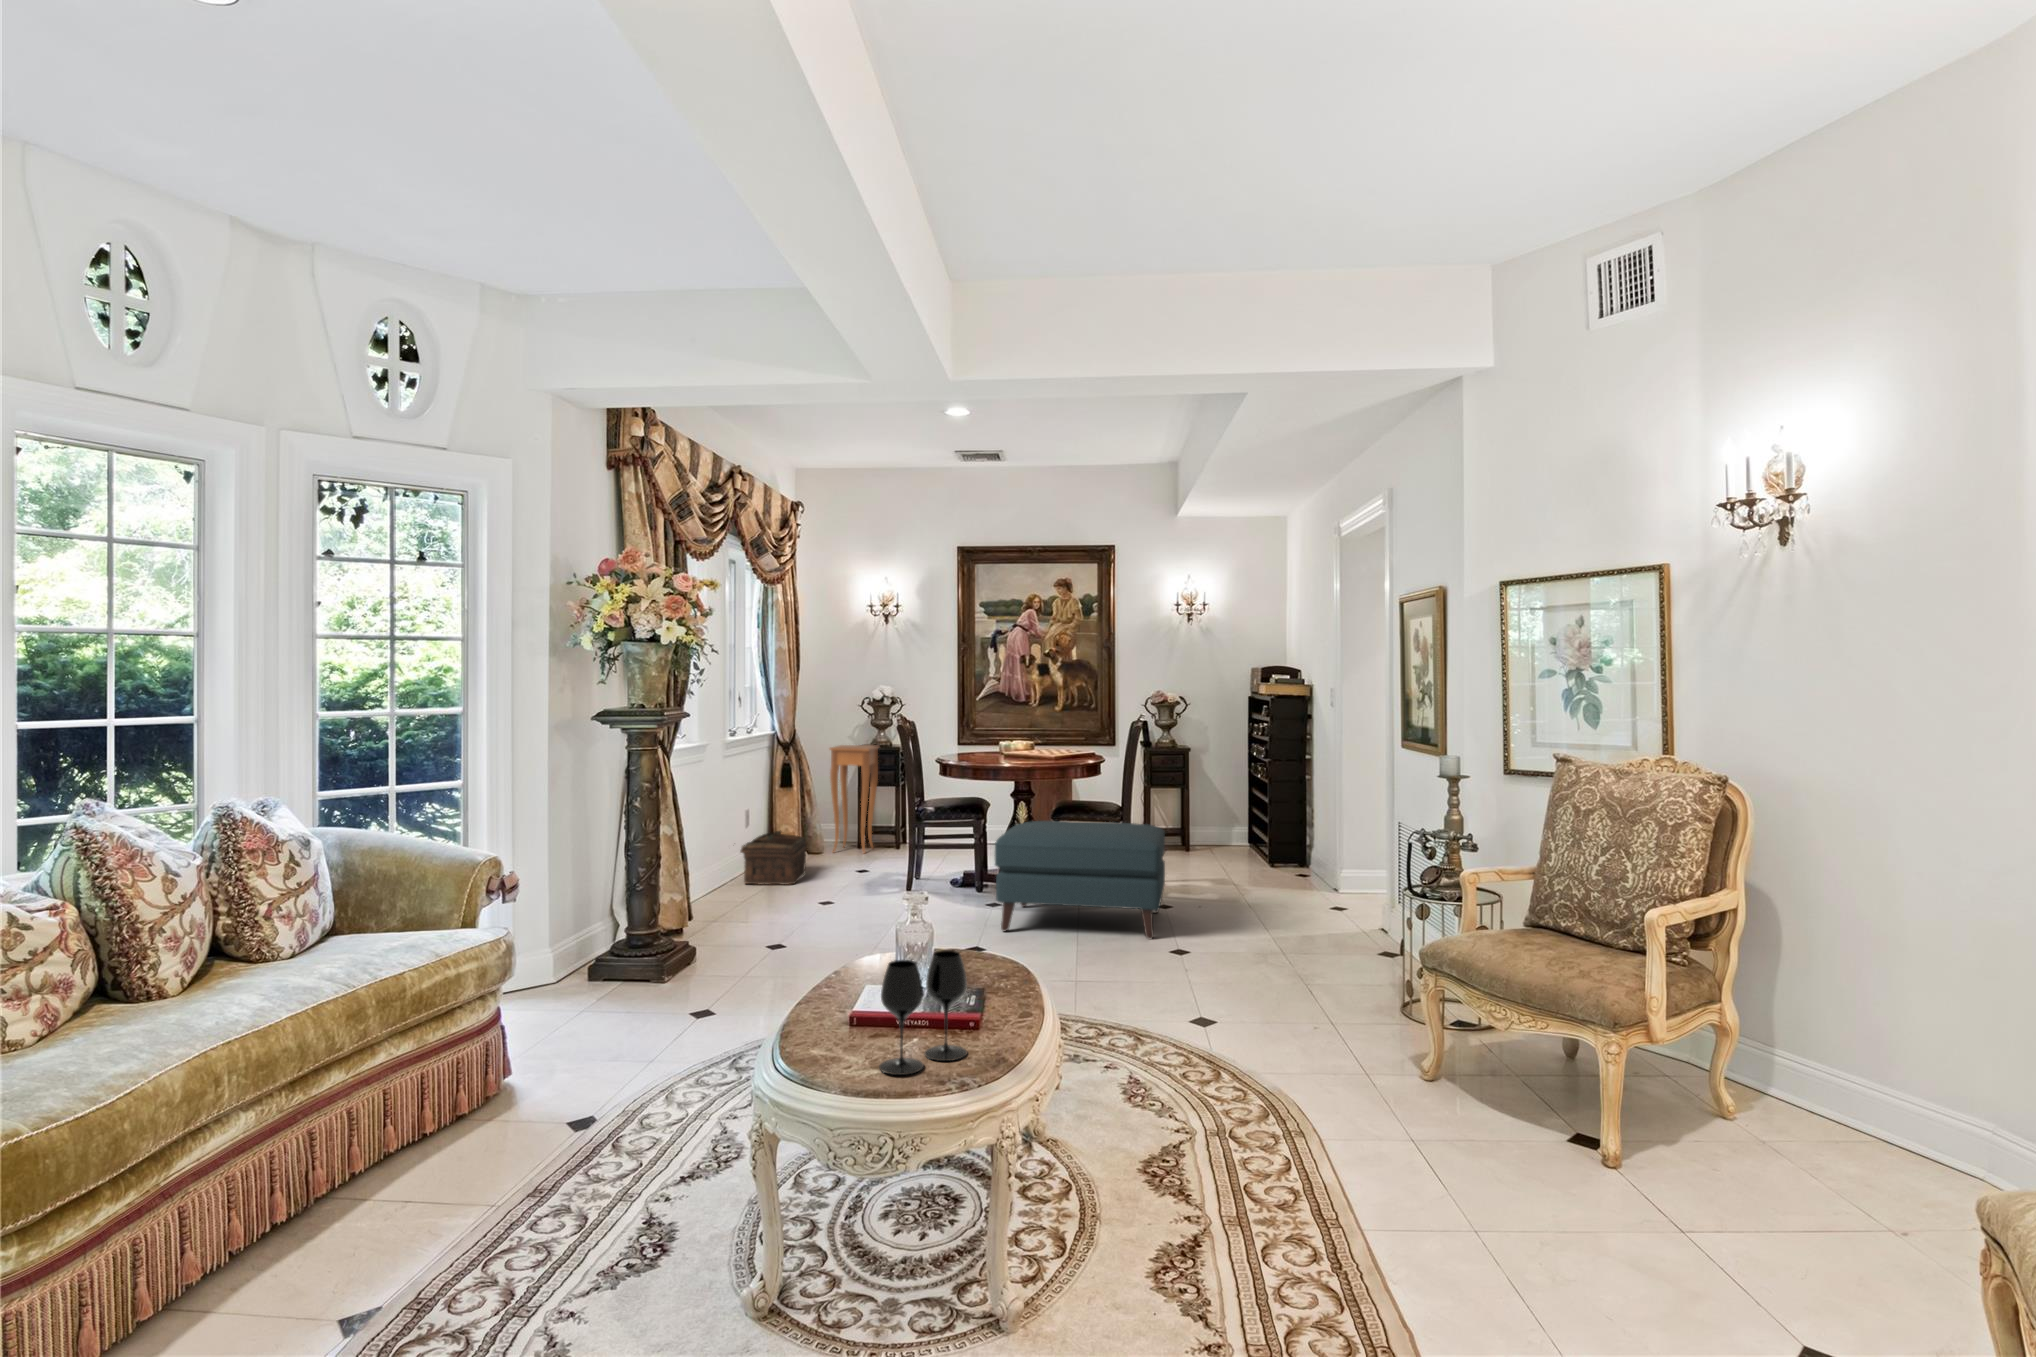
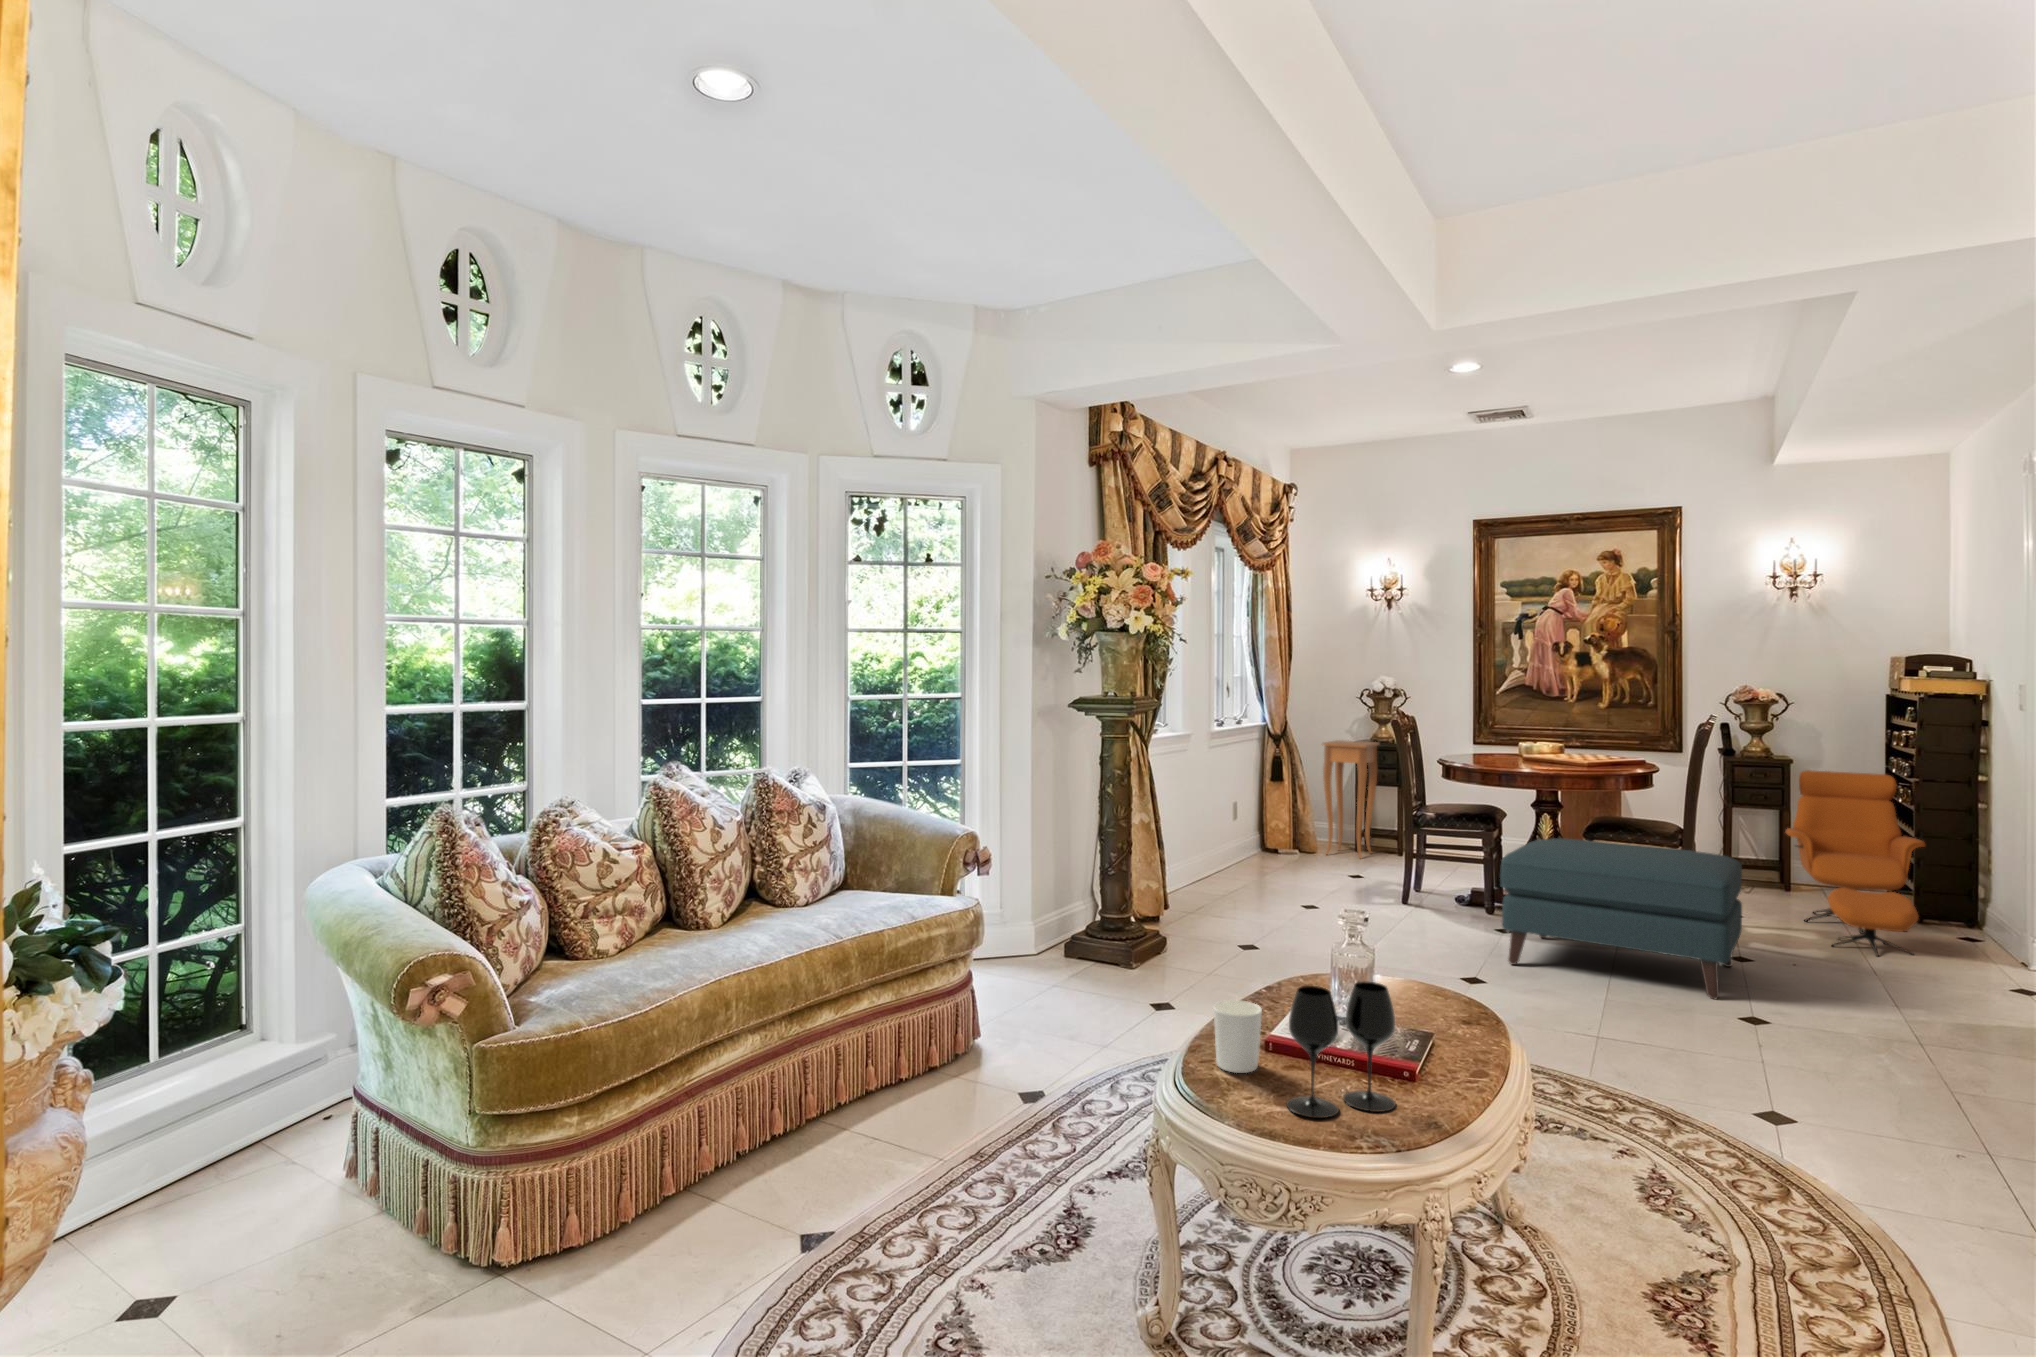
armchair: none [1186,756,1272,893] -> present [1786,770,1925,956]
basket: present [740,831,807,885] -> none [1212,827,1294,885]
candle holder: none [805,984,850,1050] -> present [1213,1000,1262,1073]

